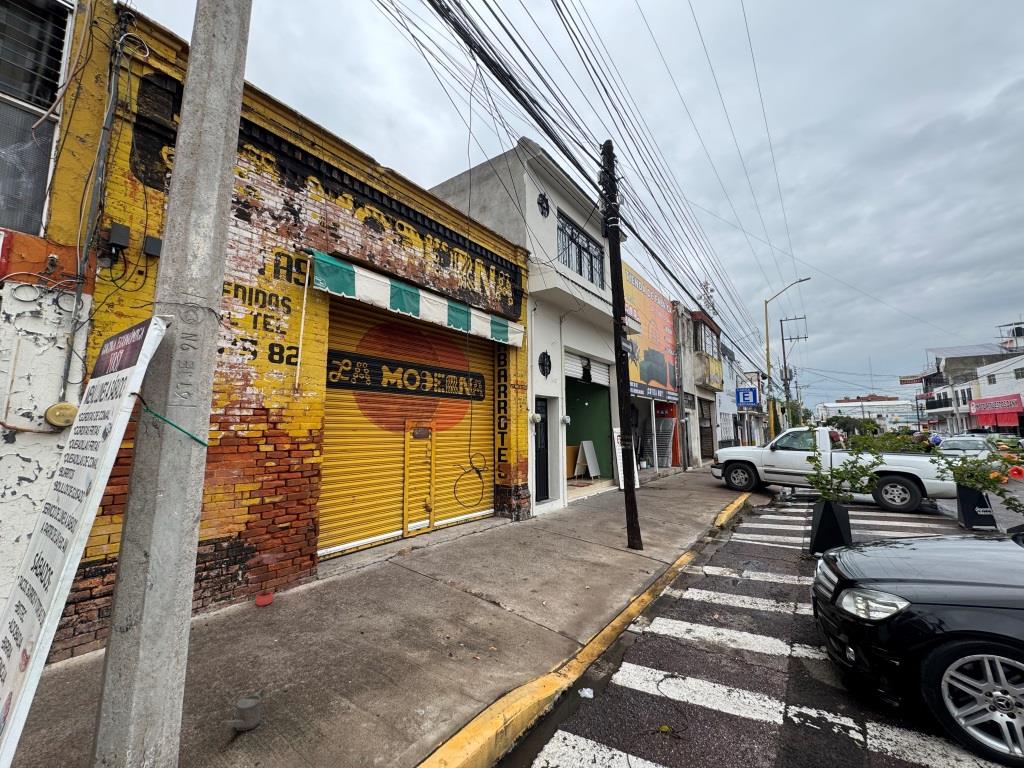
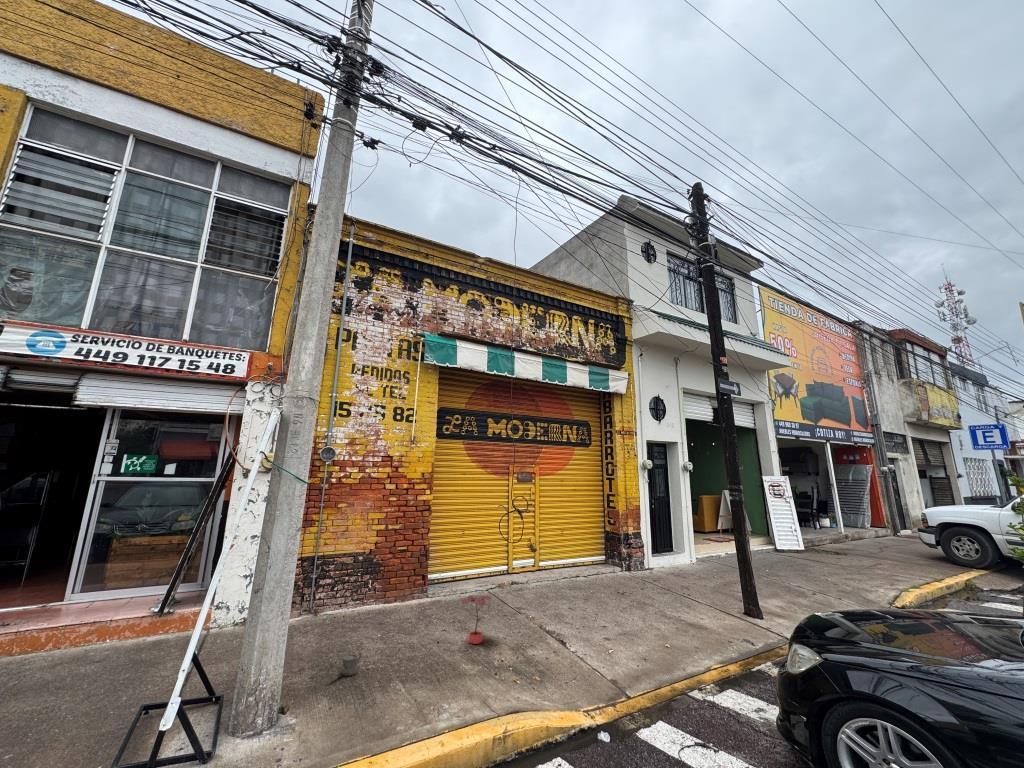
potted plant: present [246,553,285,606] -> present [461,595,491,644]

